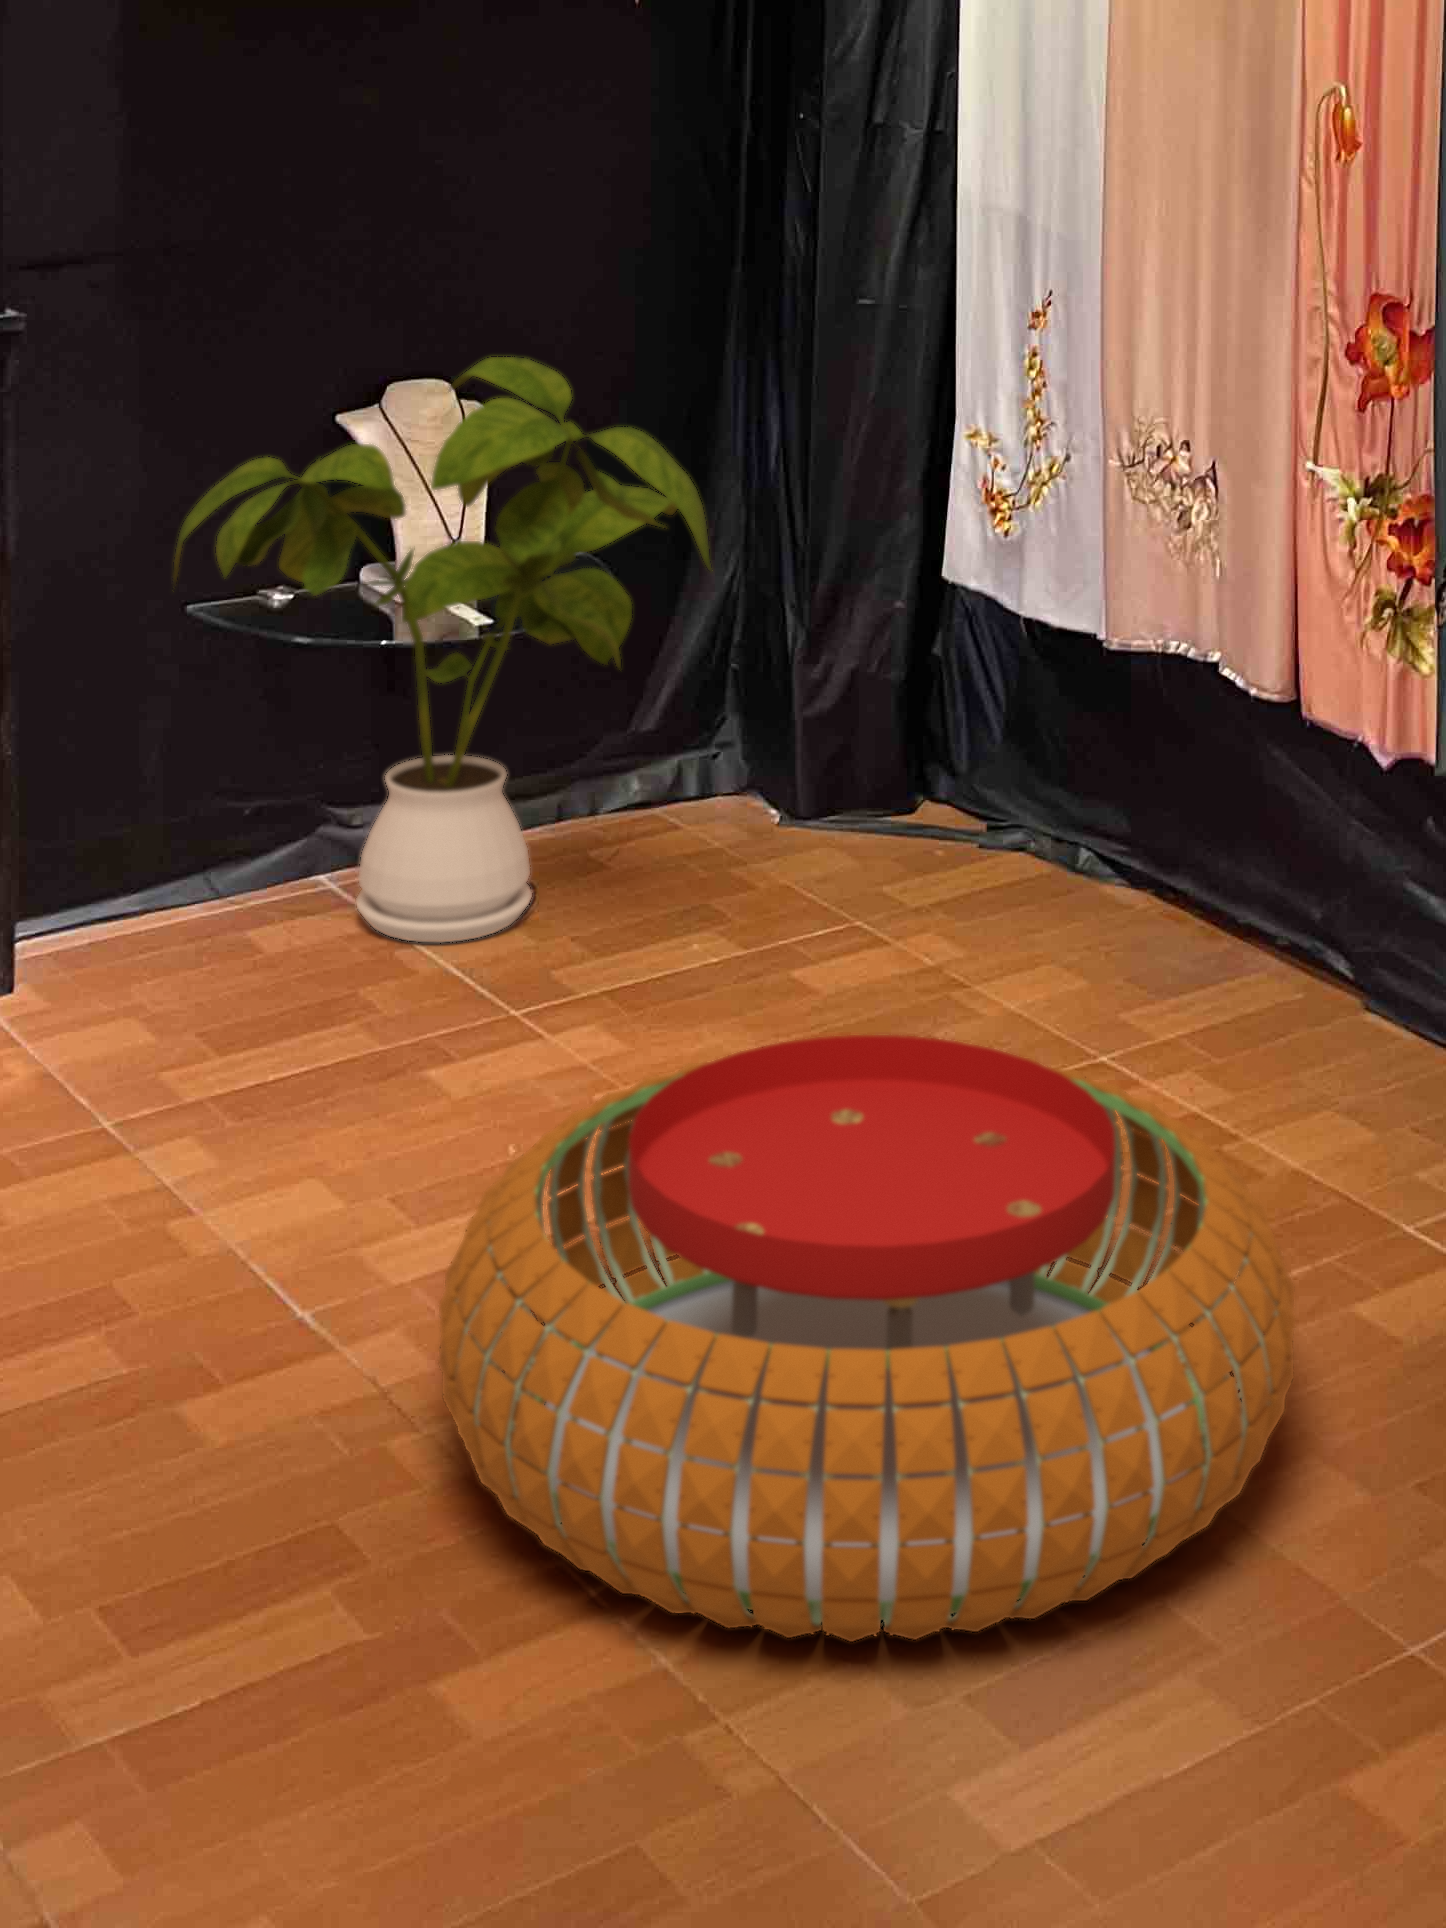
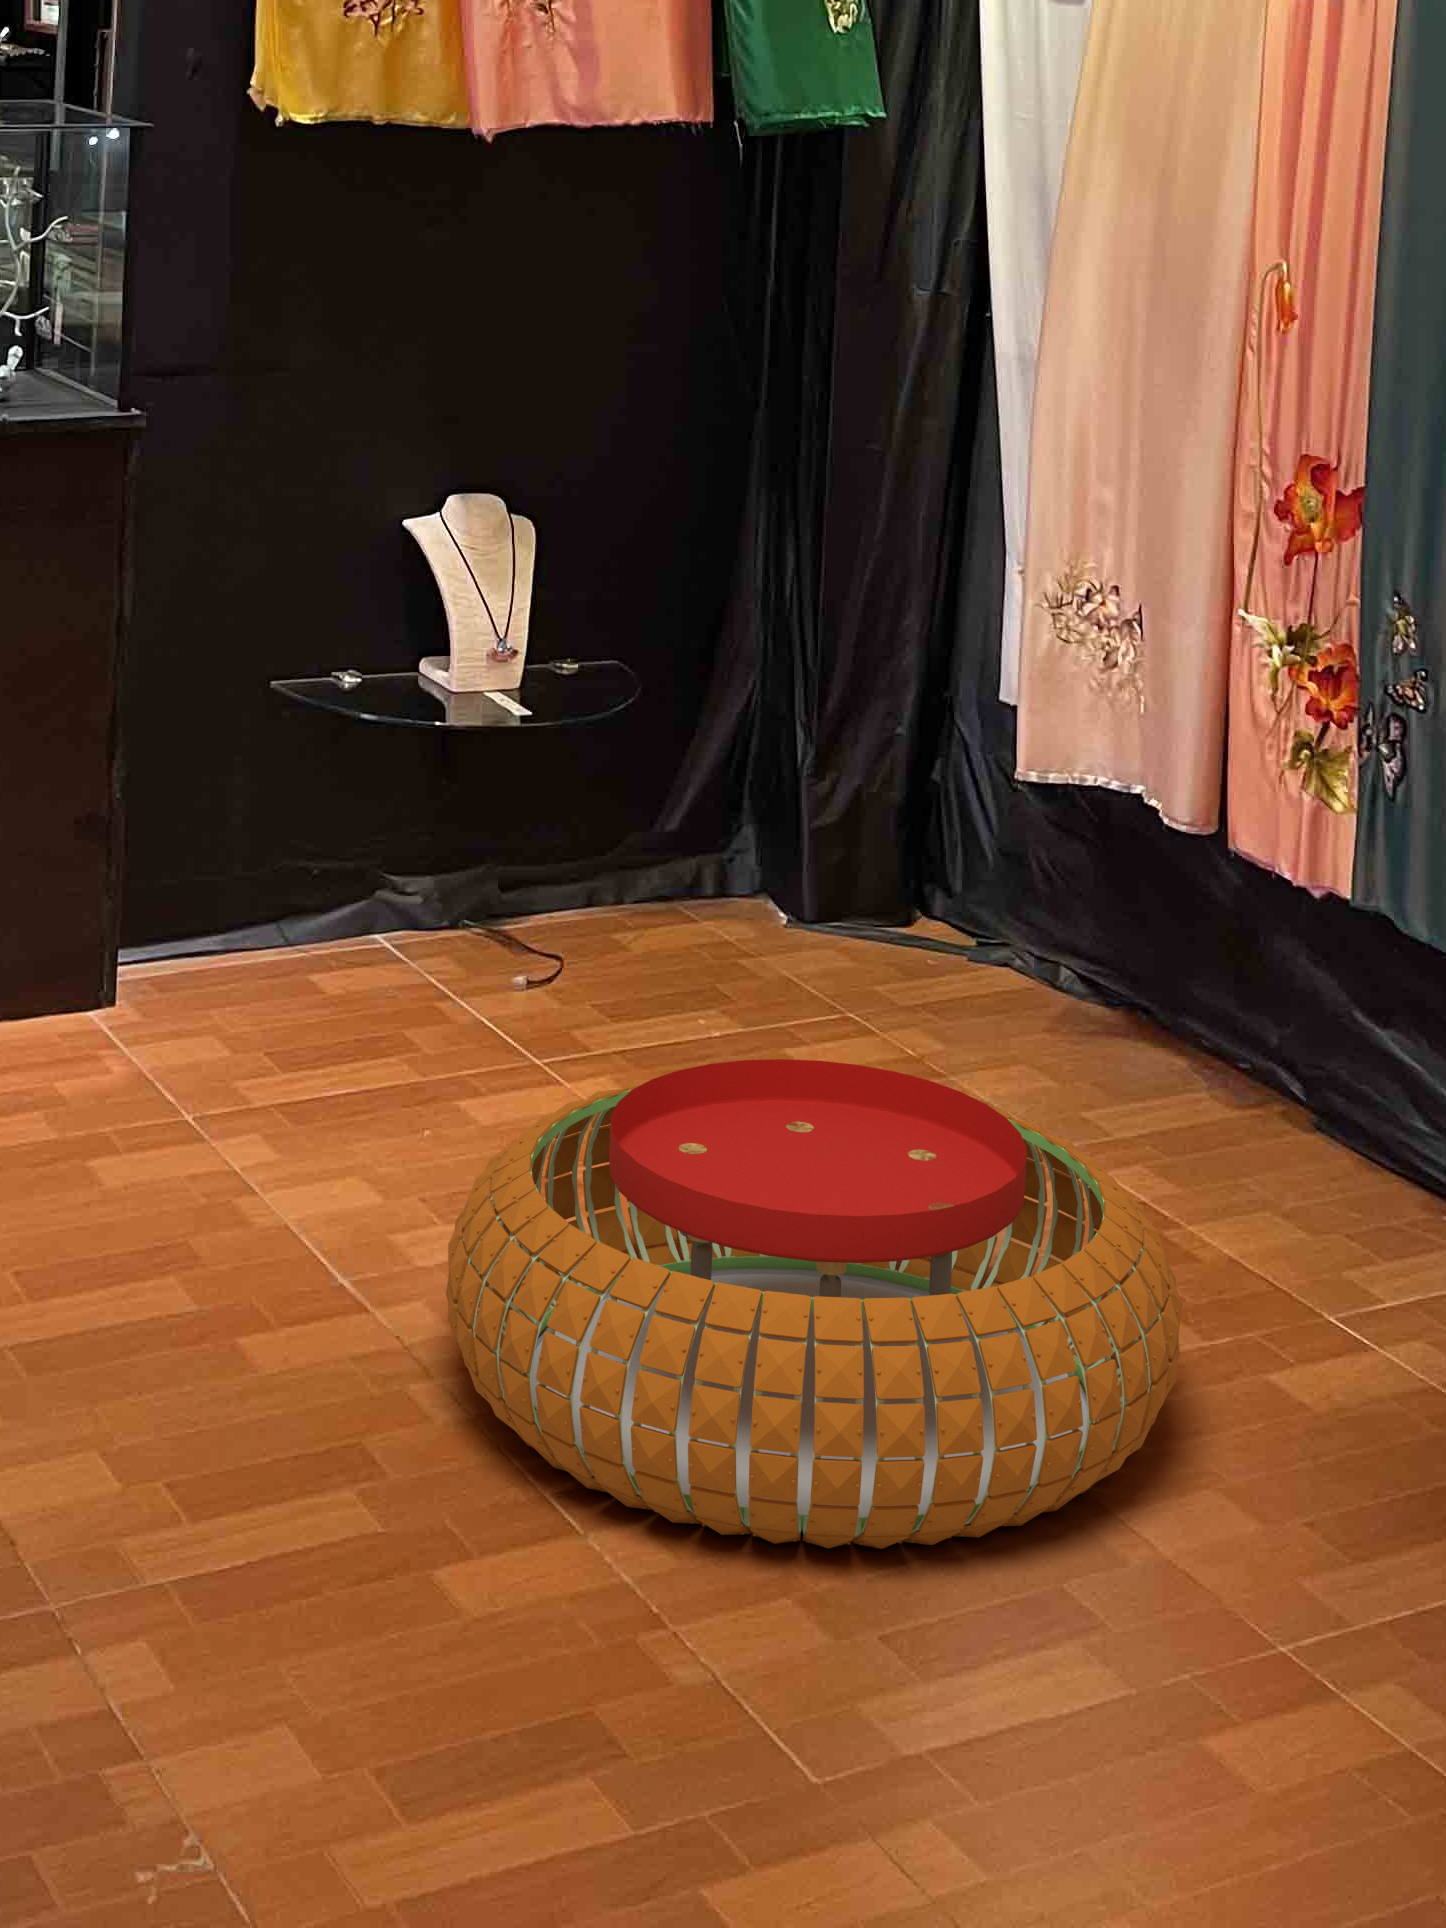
house plant: present [174,357,711,943] -> none [254,472,718,992]

